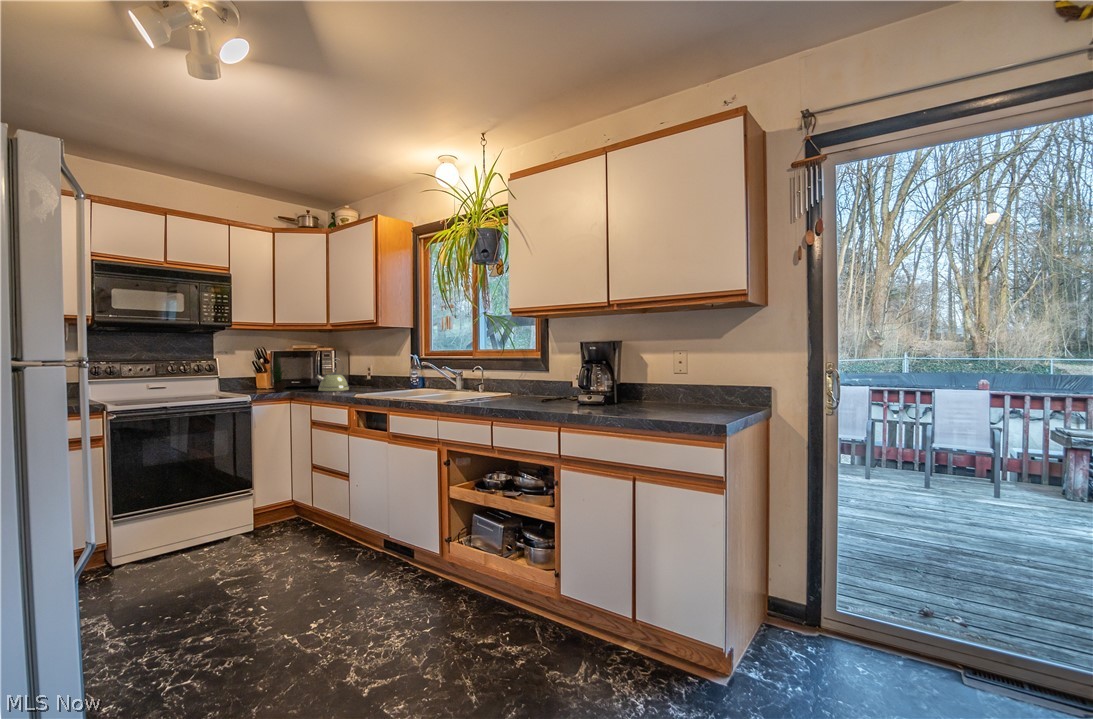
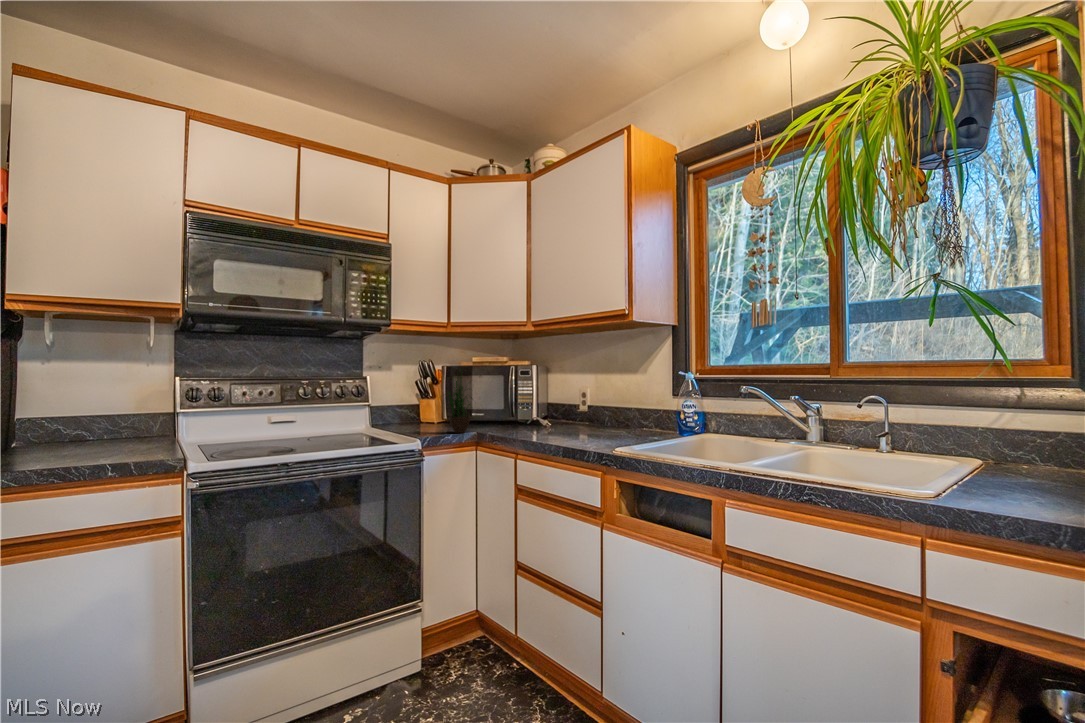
kettle: present [315,361,349,391] -> none [514,377,565,434]

